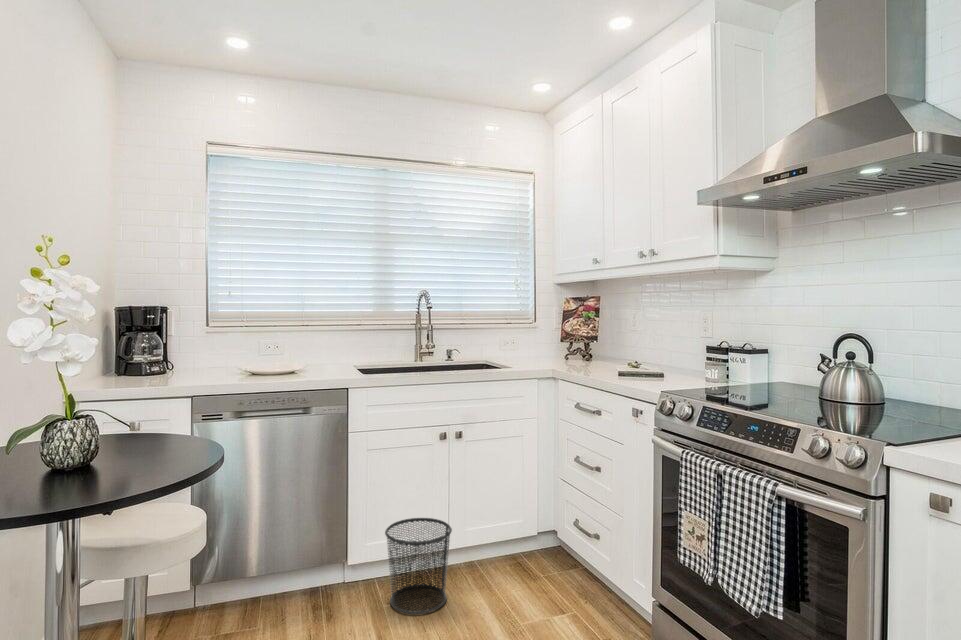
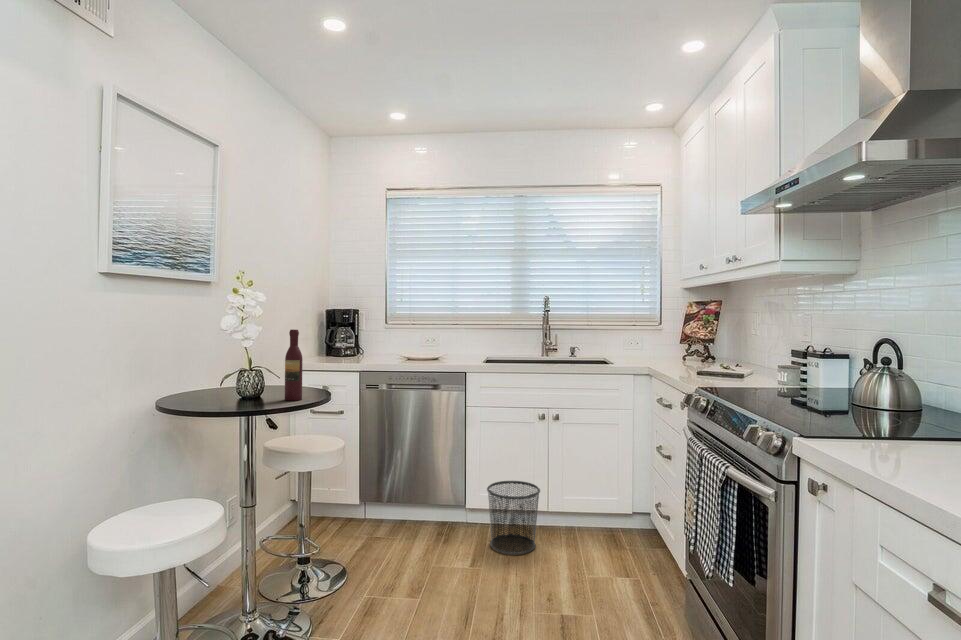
wine bottle: none [126,339,159,458] -> present [285,329,302,401]

